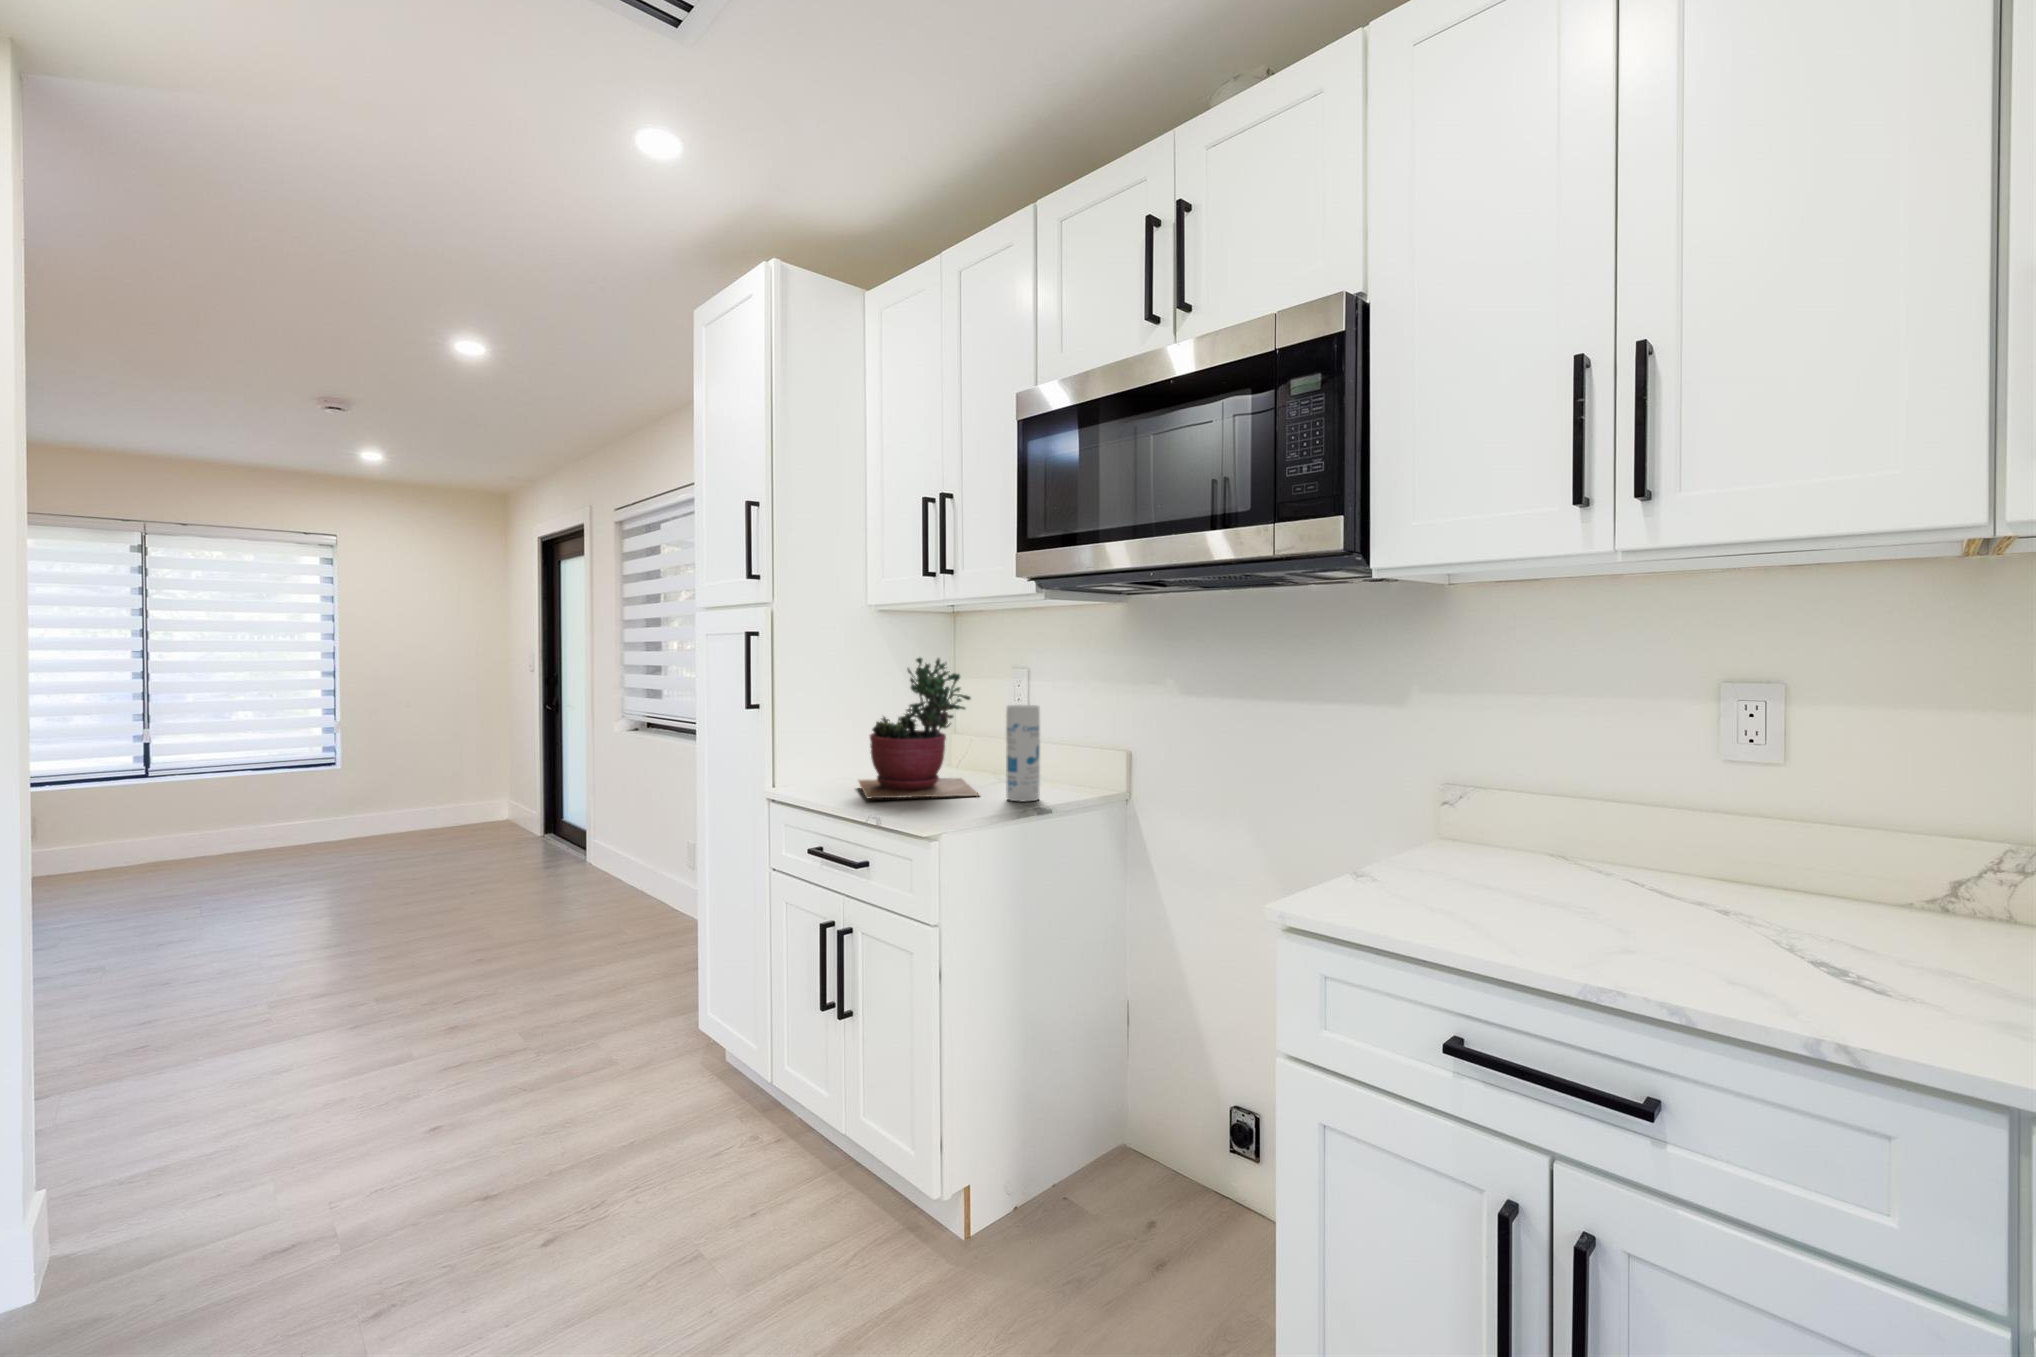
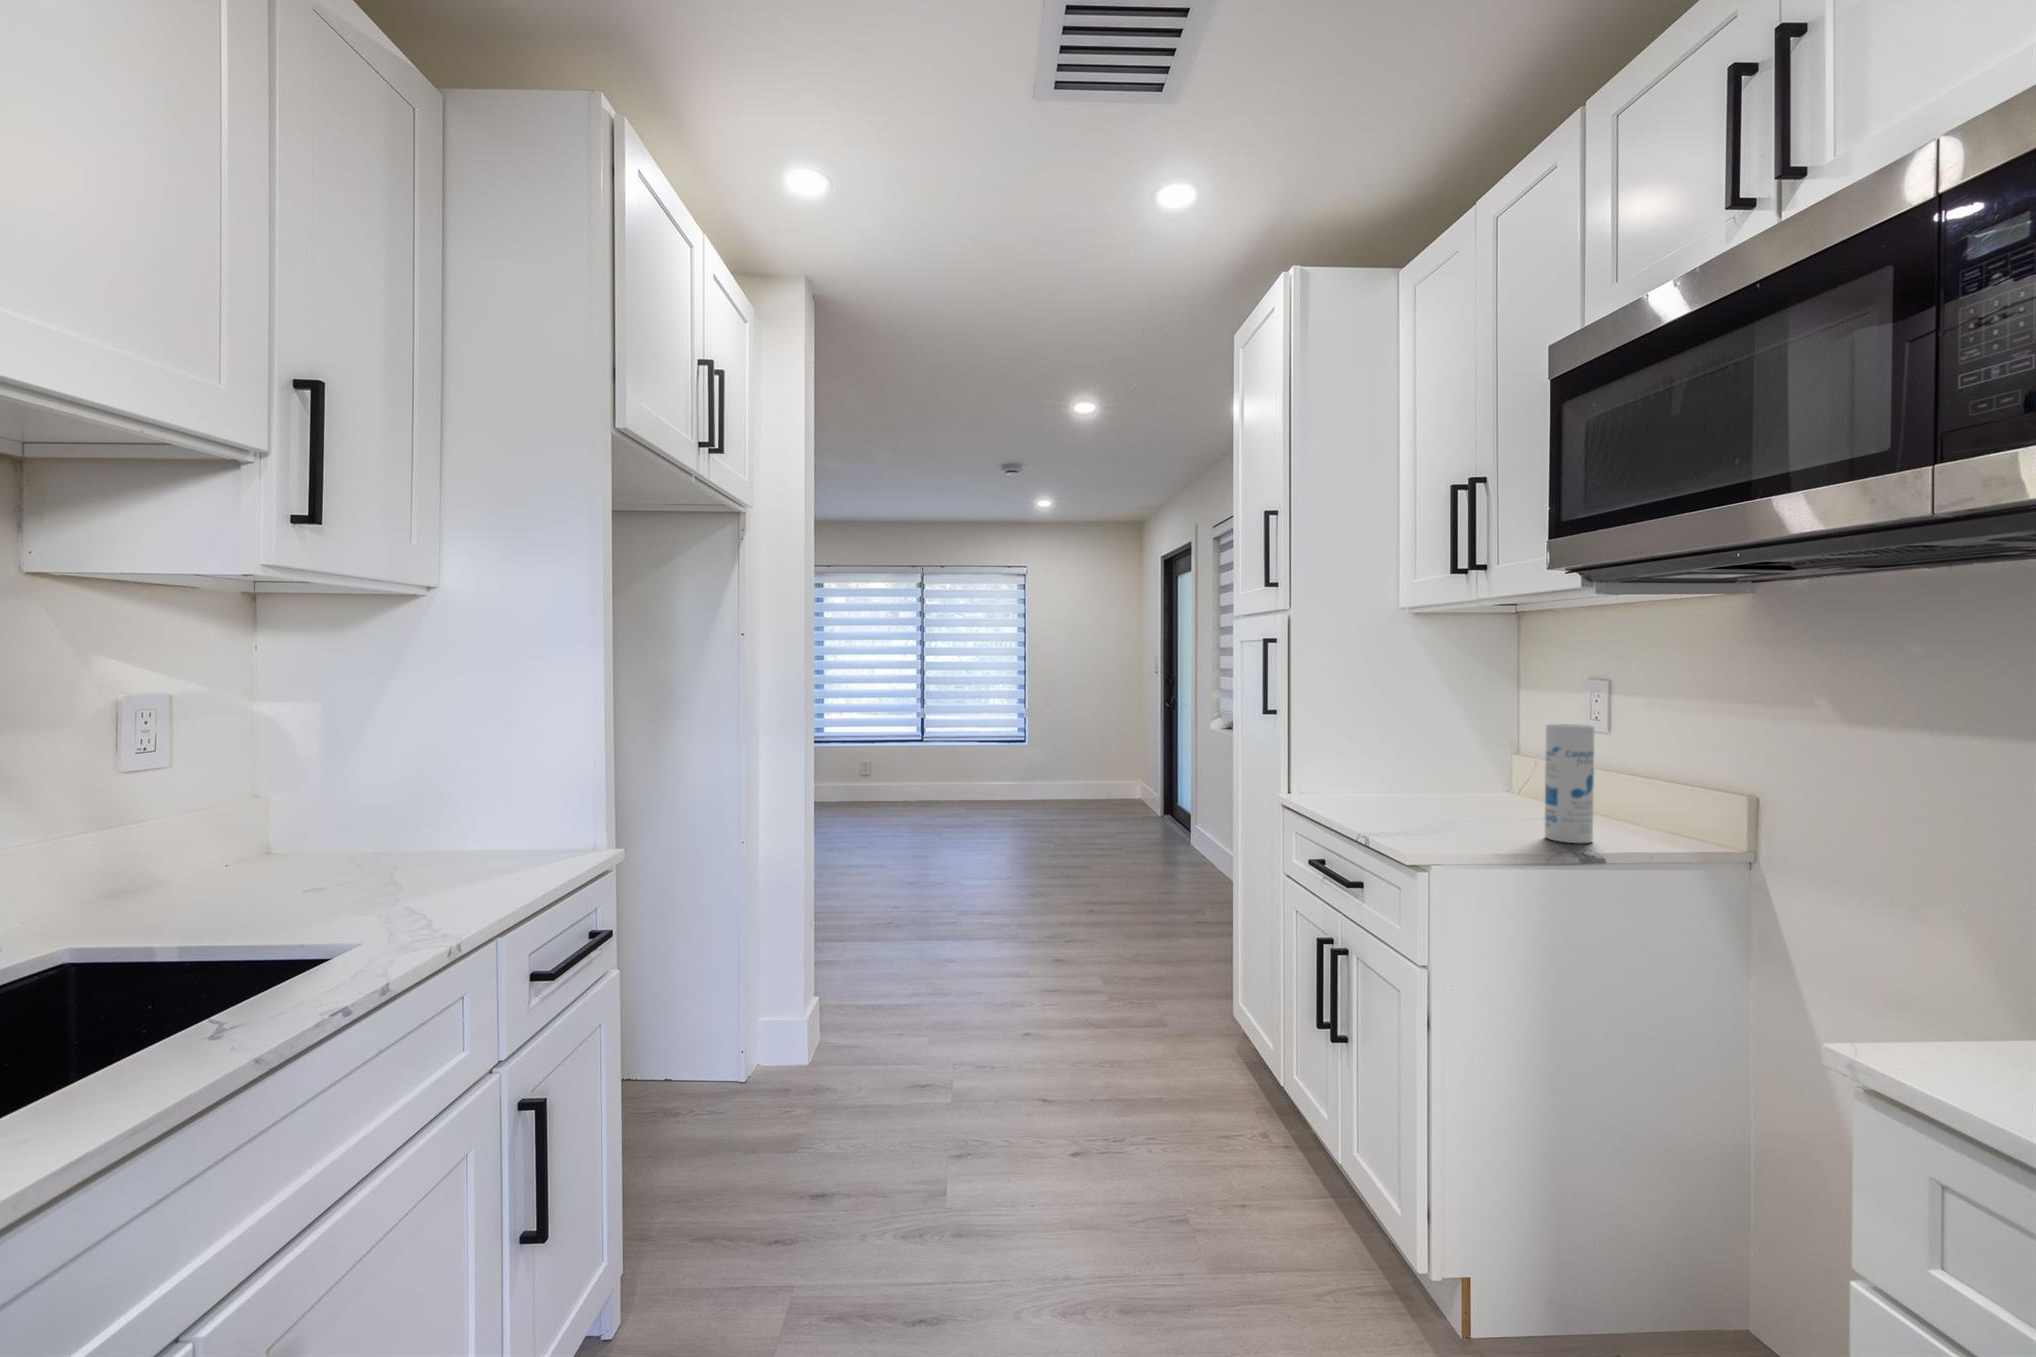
succulent plant: present [859,658,979,798] -> none [1369,665,1513,829]

